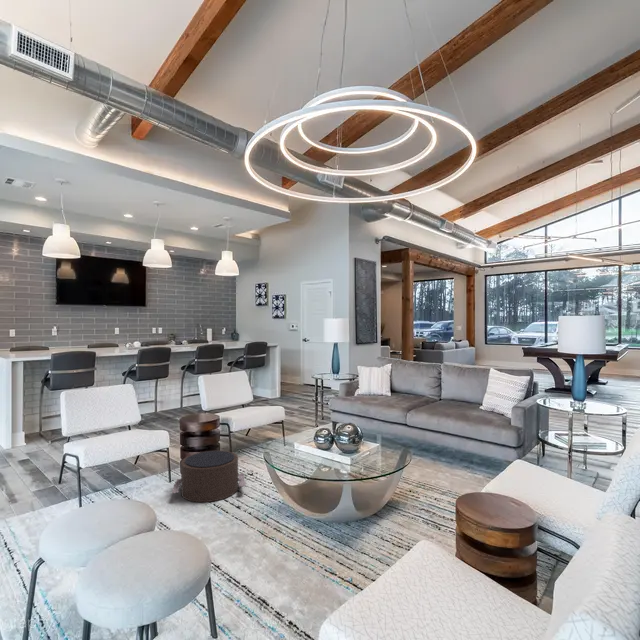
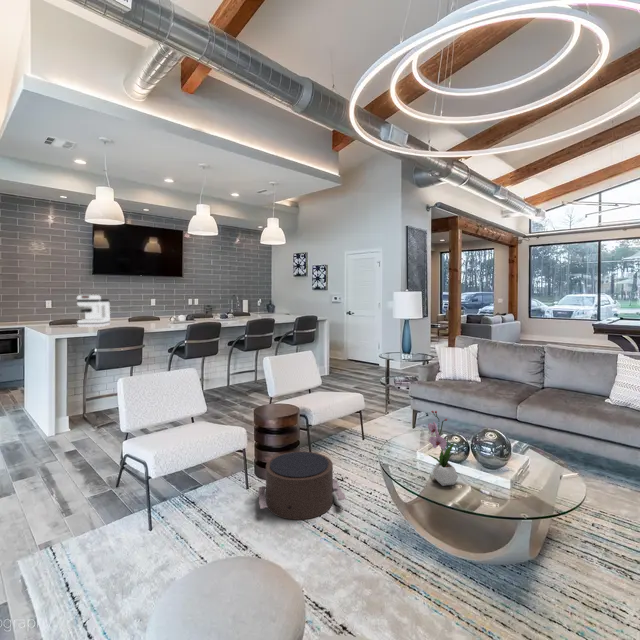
coffee maker: none [37,323,68,352] -> present [77,295,110,327]
flower arrangement: none [296,407,319,465] -> present [428,411,458,486]

